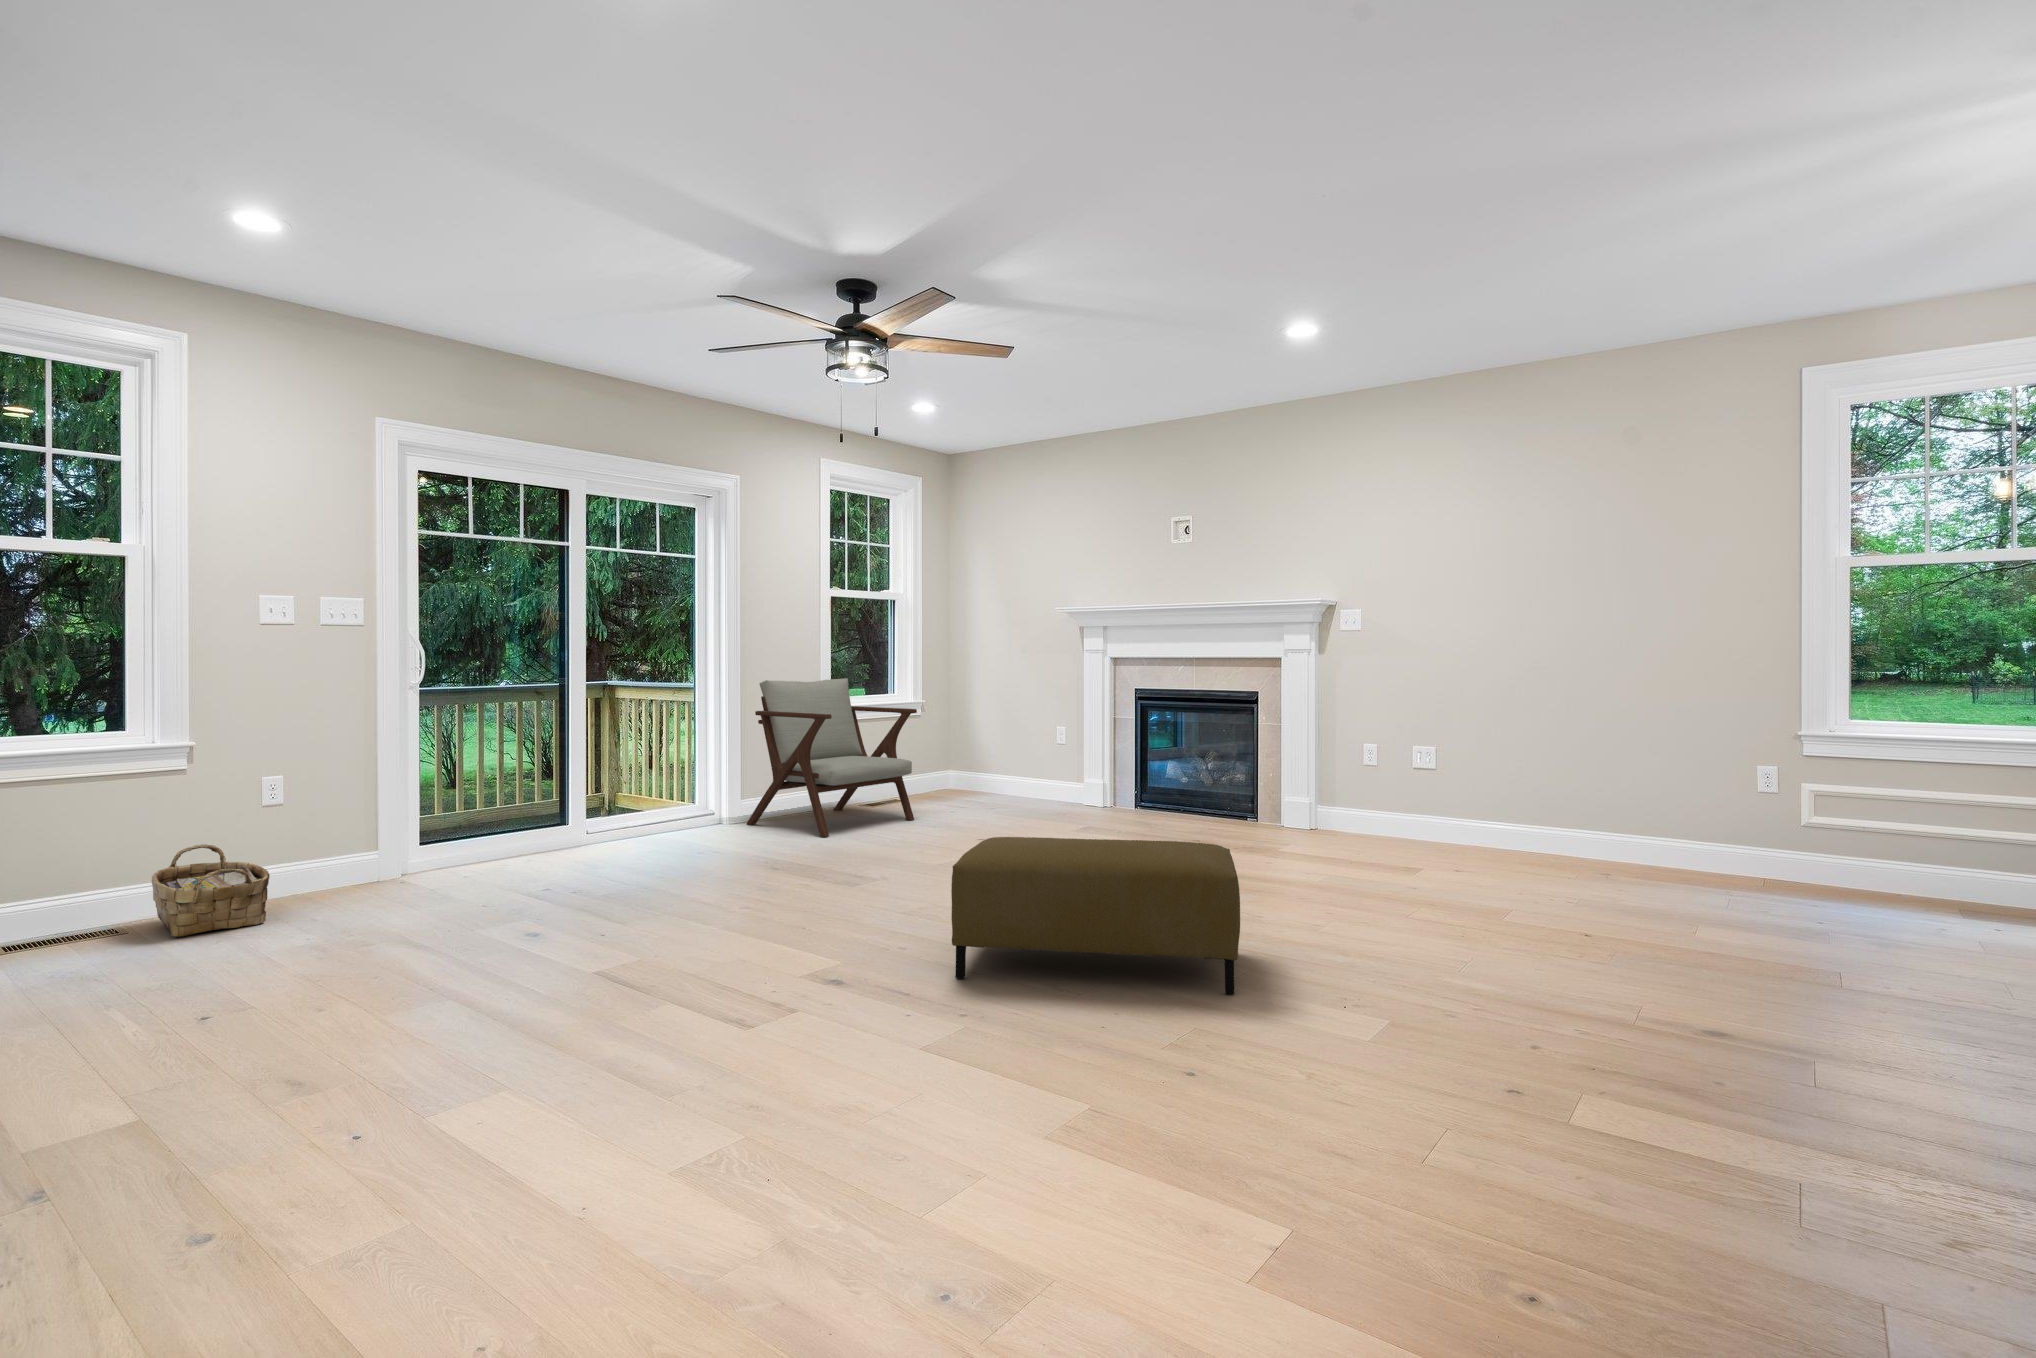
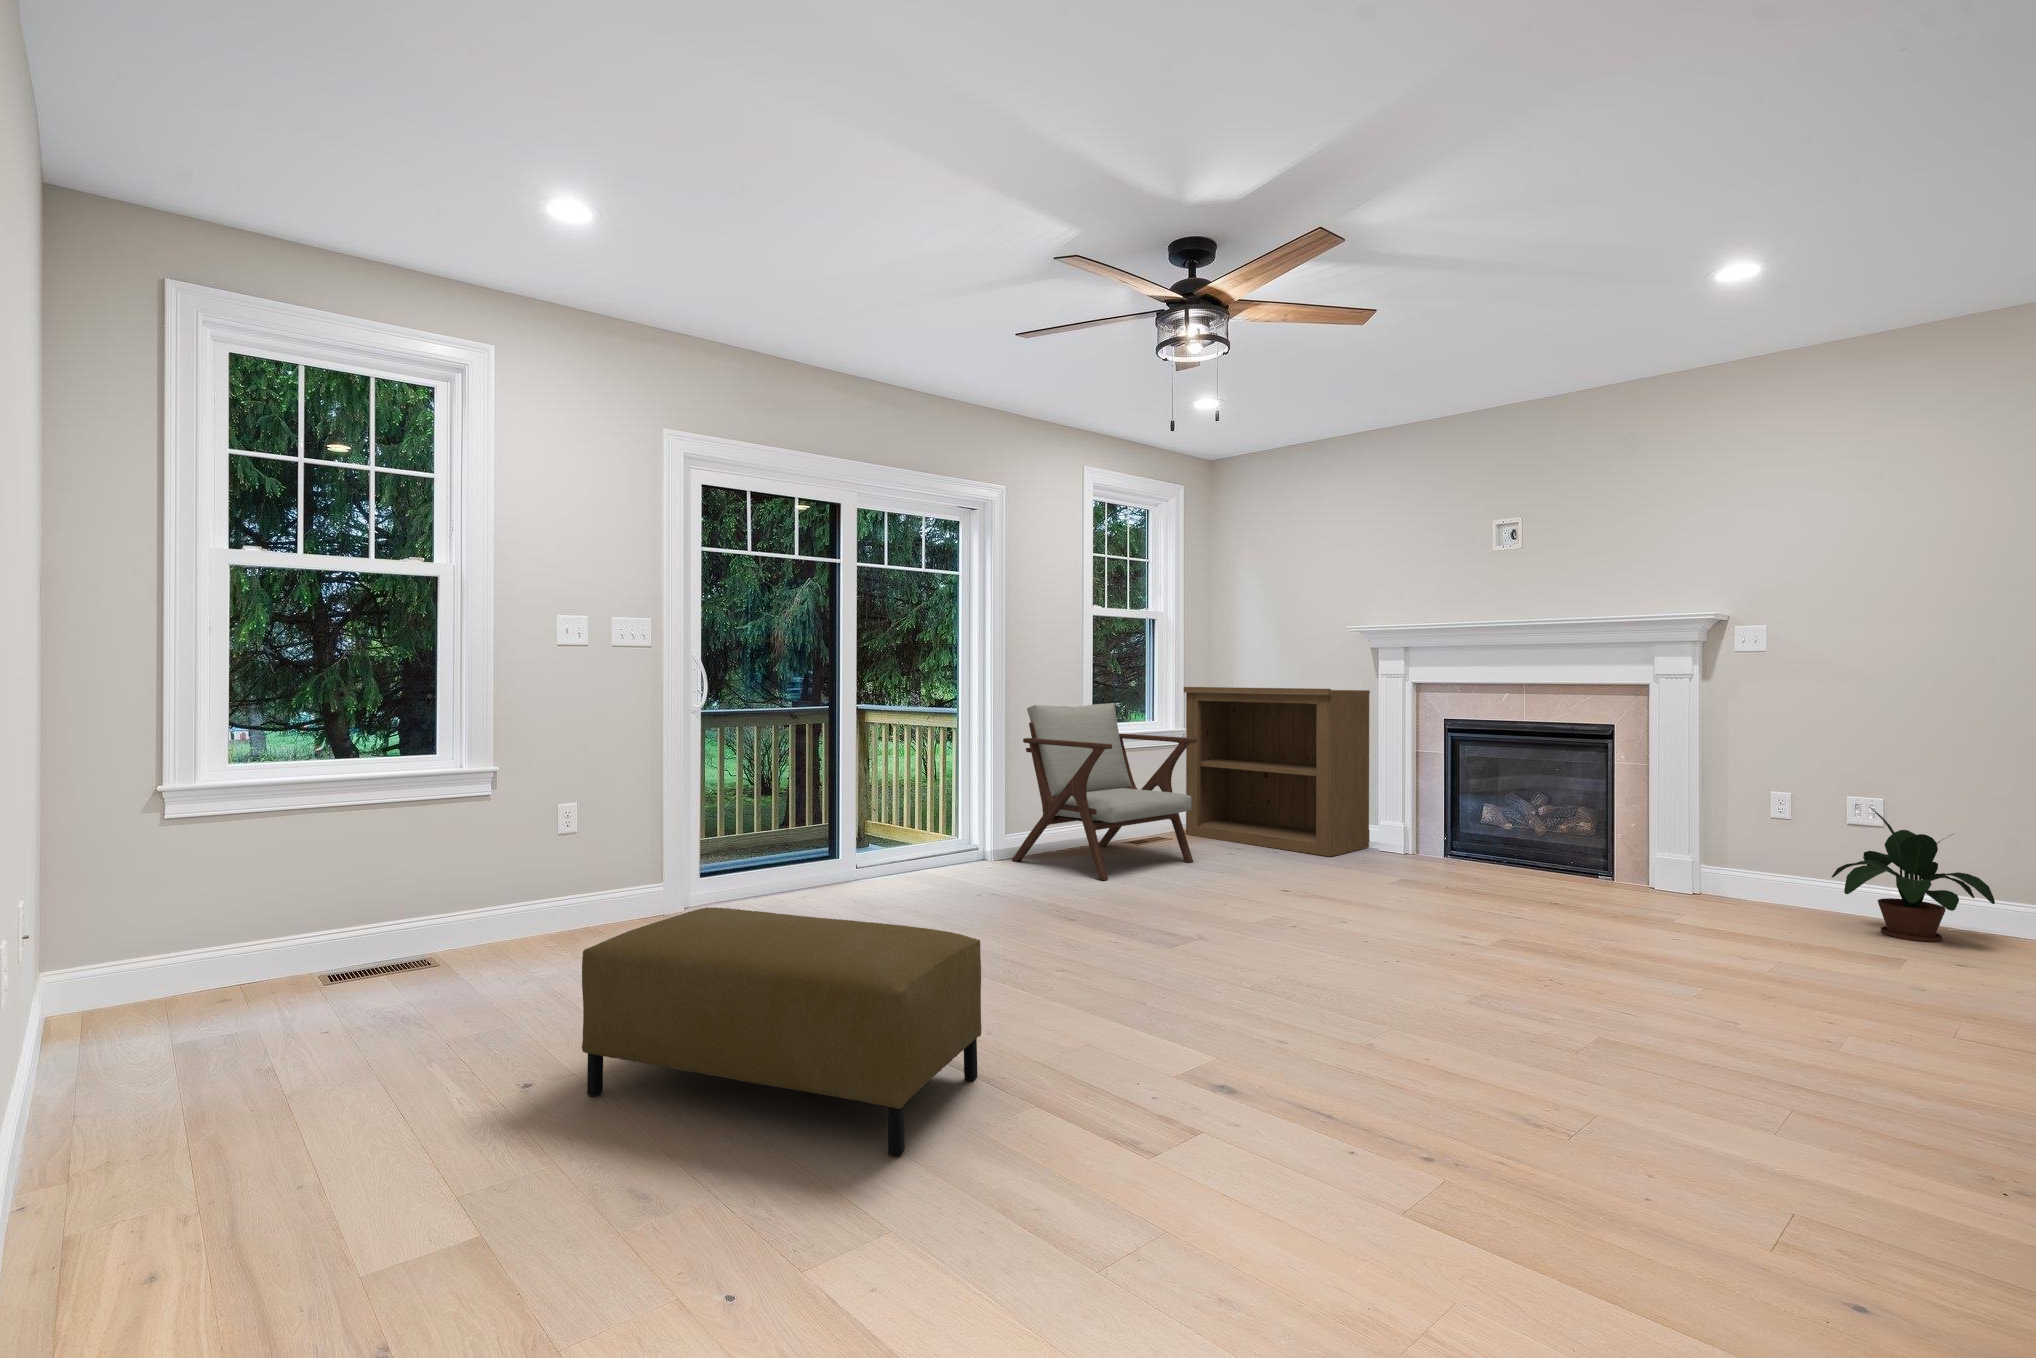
bookshelf: none [918,663,1077,812] -> present [1184,687,1370,857]
potted plant: none [1394,752,1489,855] -> present [1832,807,1995,942]
ottoman: present [951,837,1240,994] -> present [582,907,981,1156]
woven basket: present [152,844,270,937] -> none [452,875,562,977]

